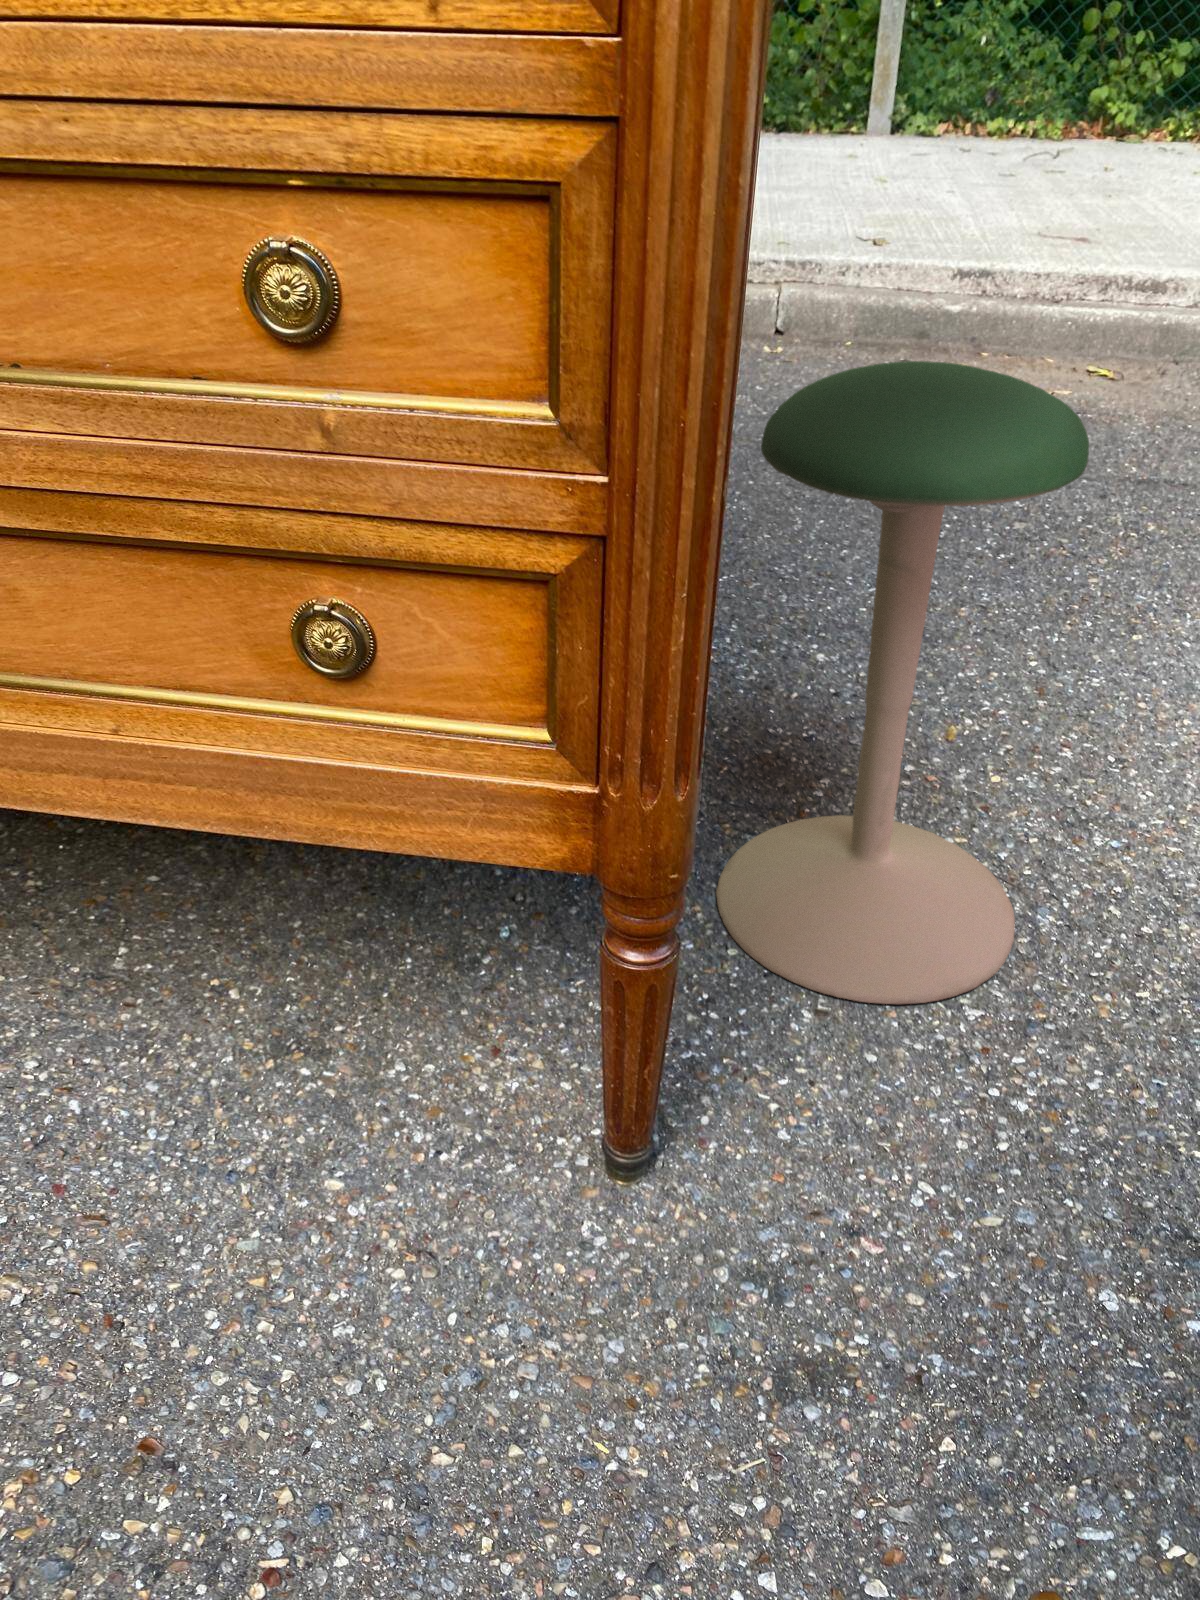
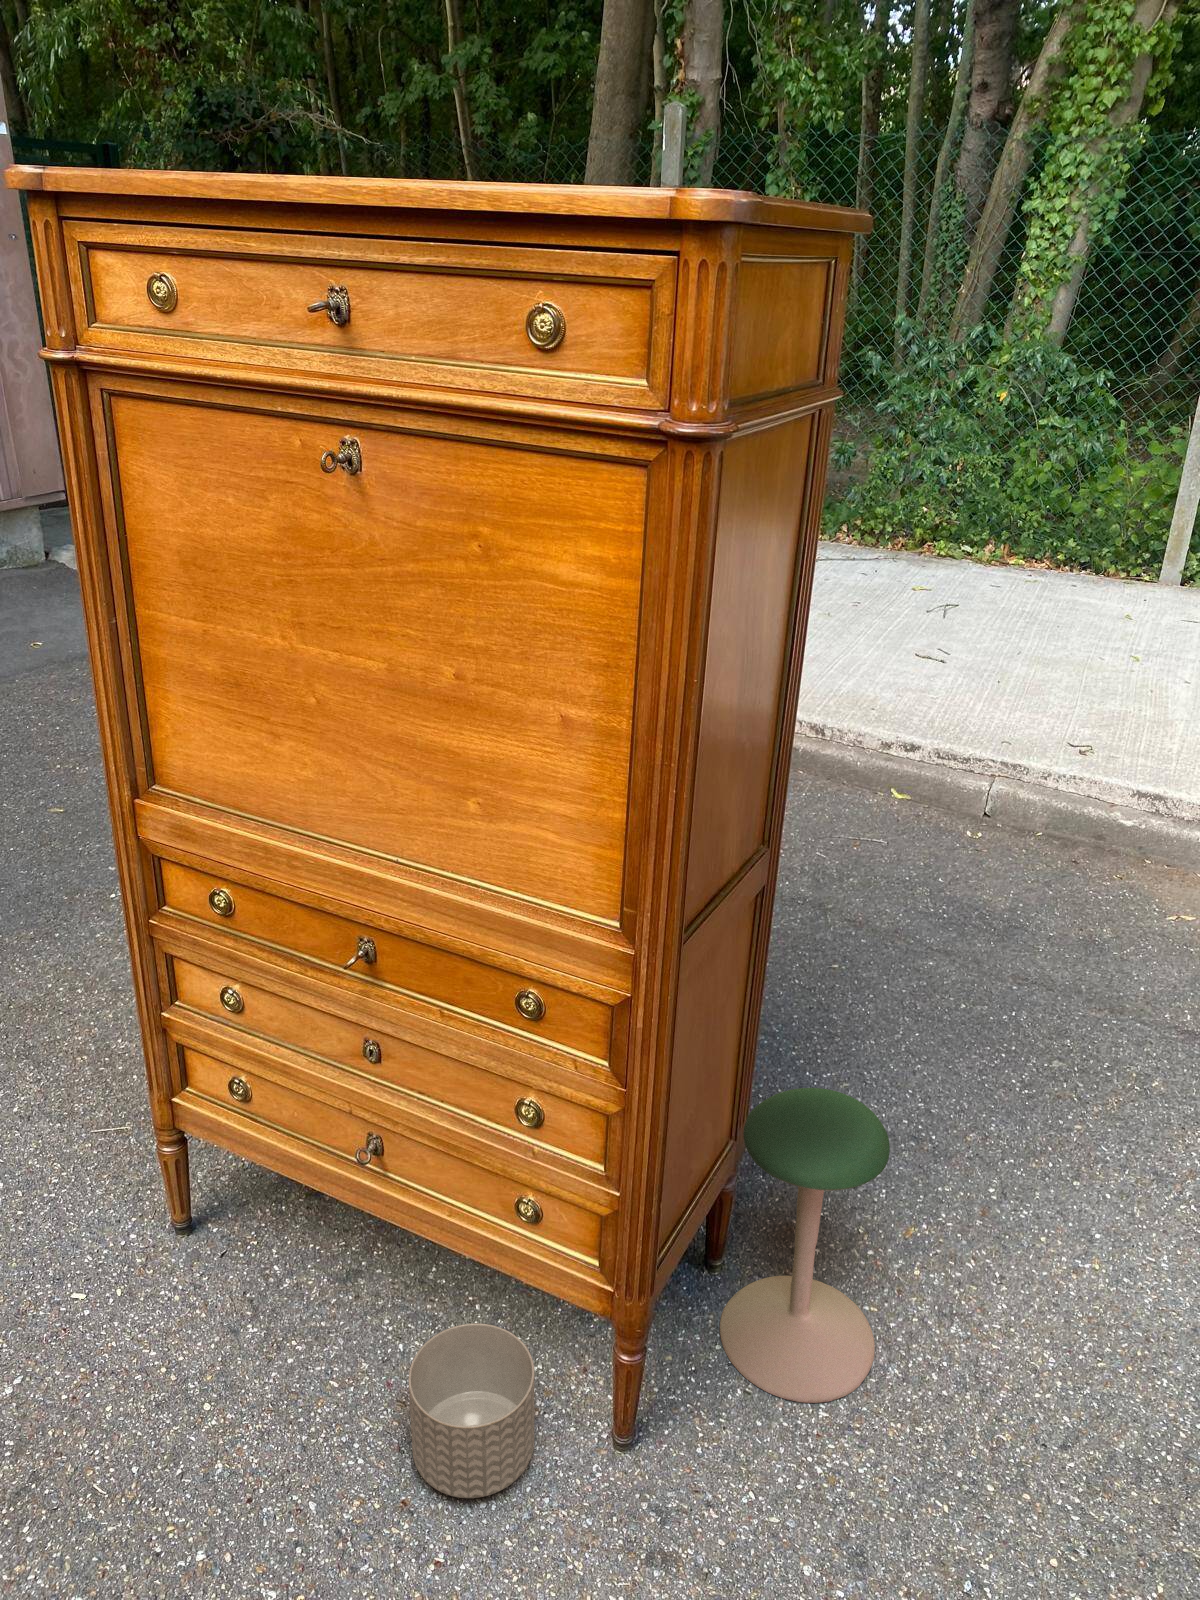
planter: none [86,979,442,1393] -> present [409,1323,534,1498]

